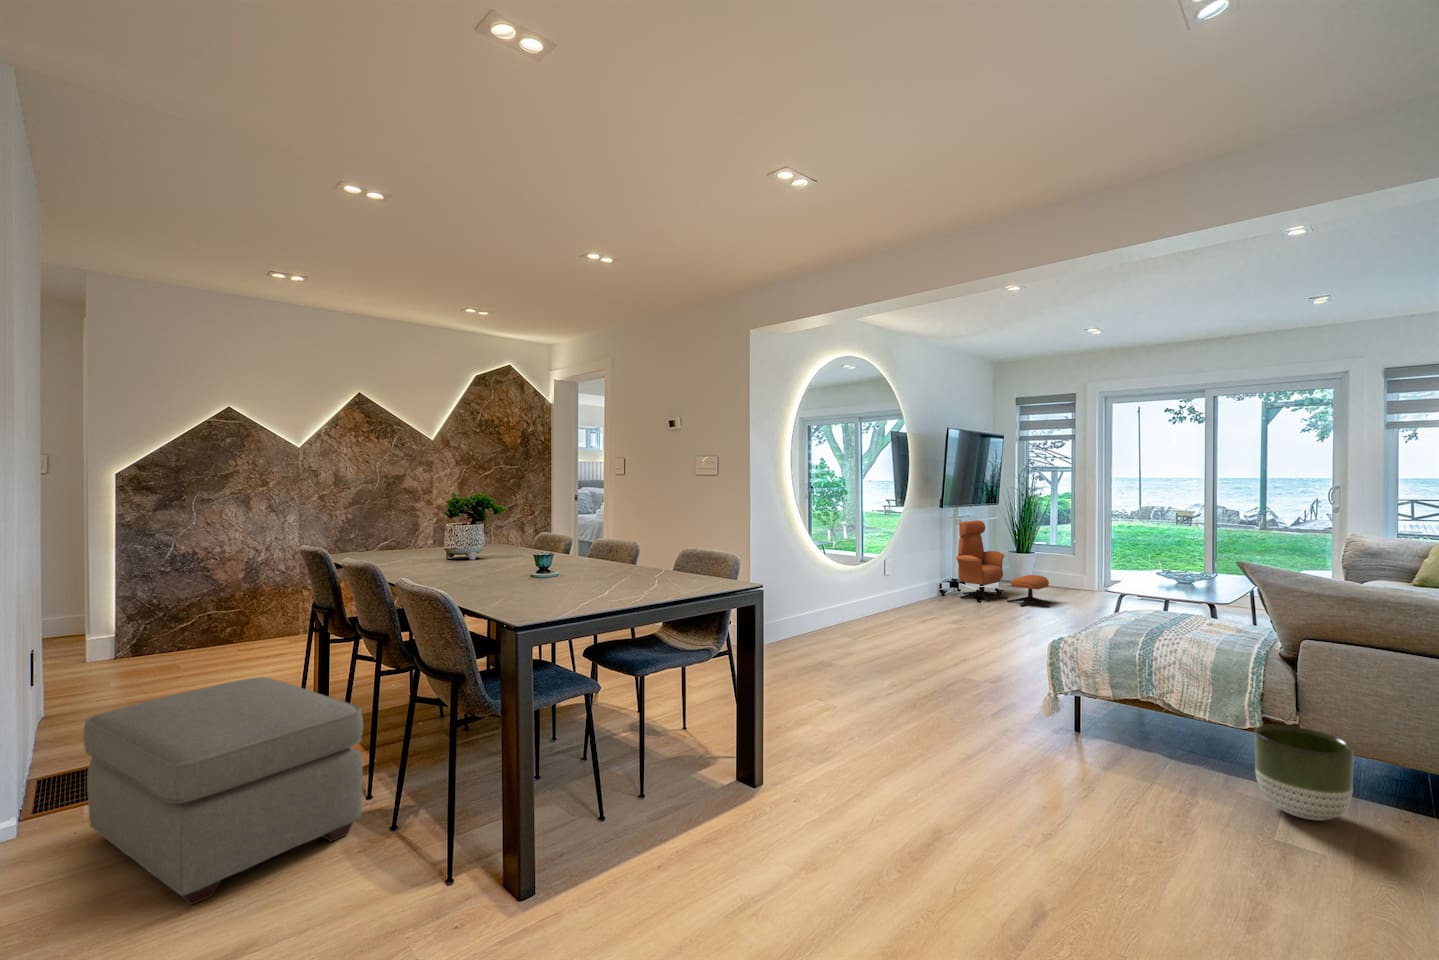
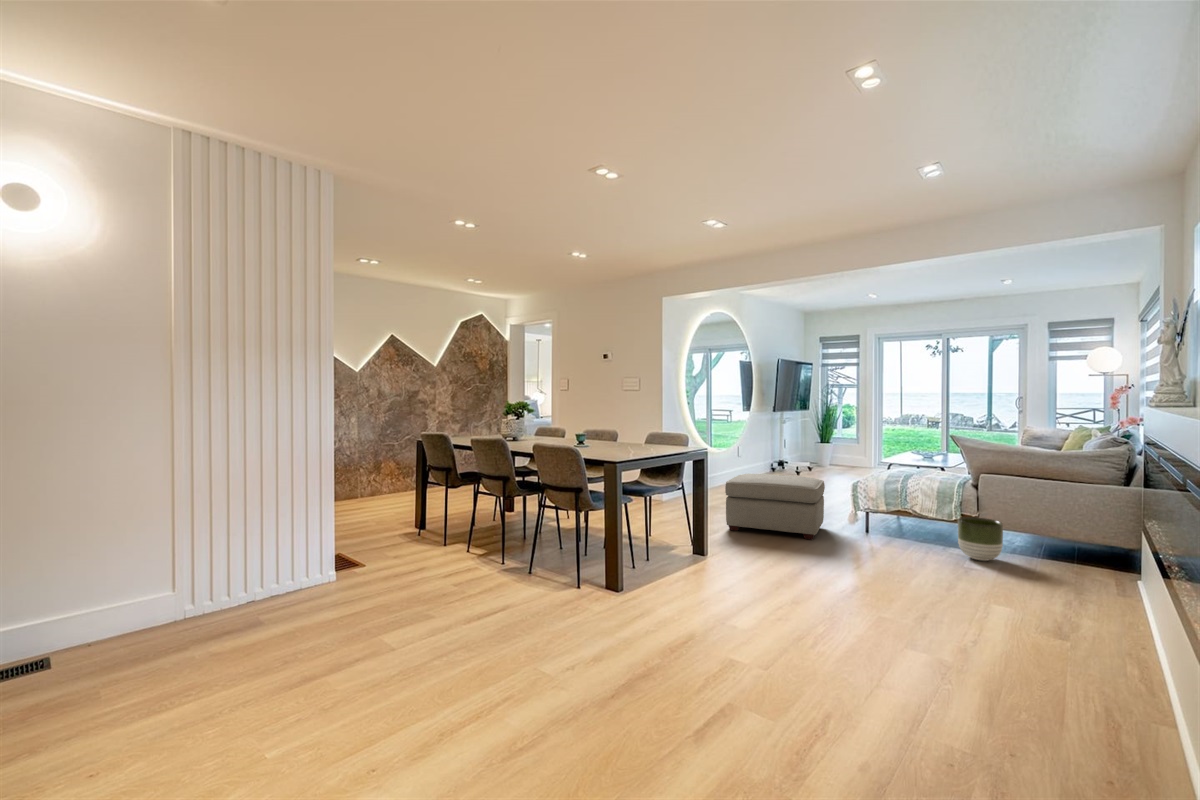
lounge chair: present [956,520,1051,607] -> none [782,421,844,477]
ottoman: present [83,677,363,905] -> present [725,474,825,540]

